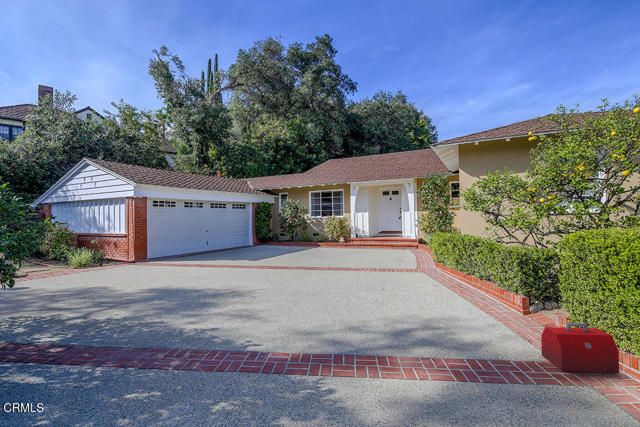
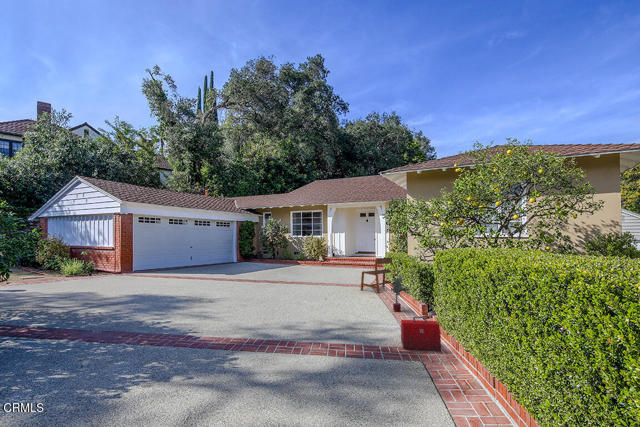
bench: none [413,237,454,280] -> present [361,257,392,293]
potted tree: none [473,257,503,305] -> present [390,273,410,312]

